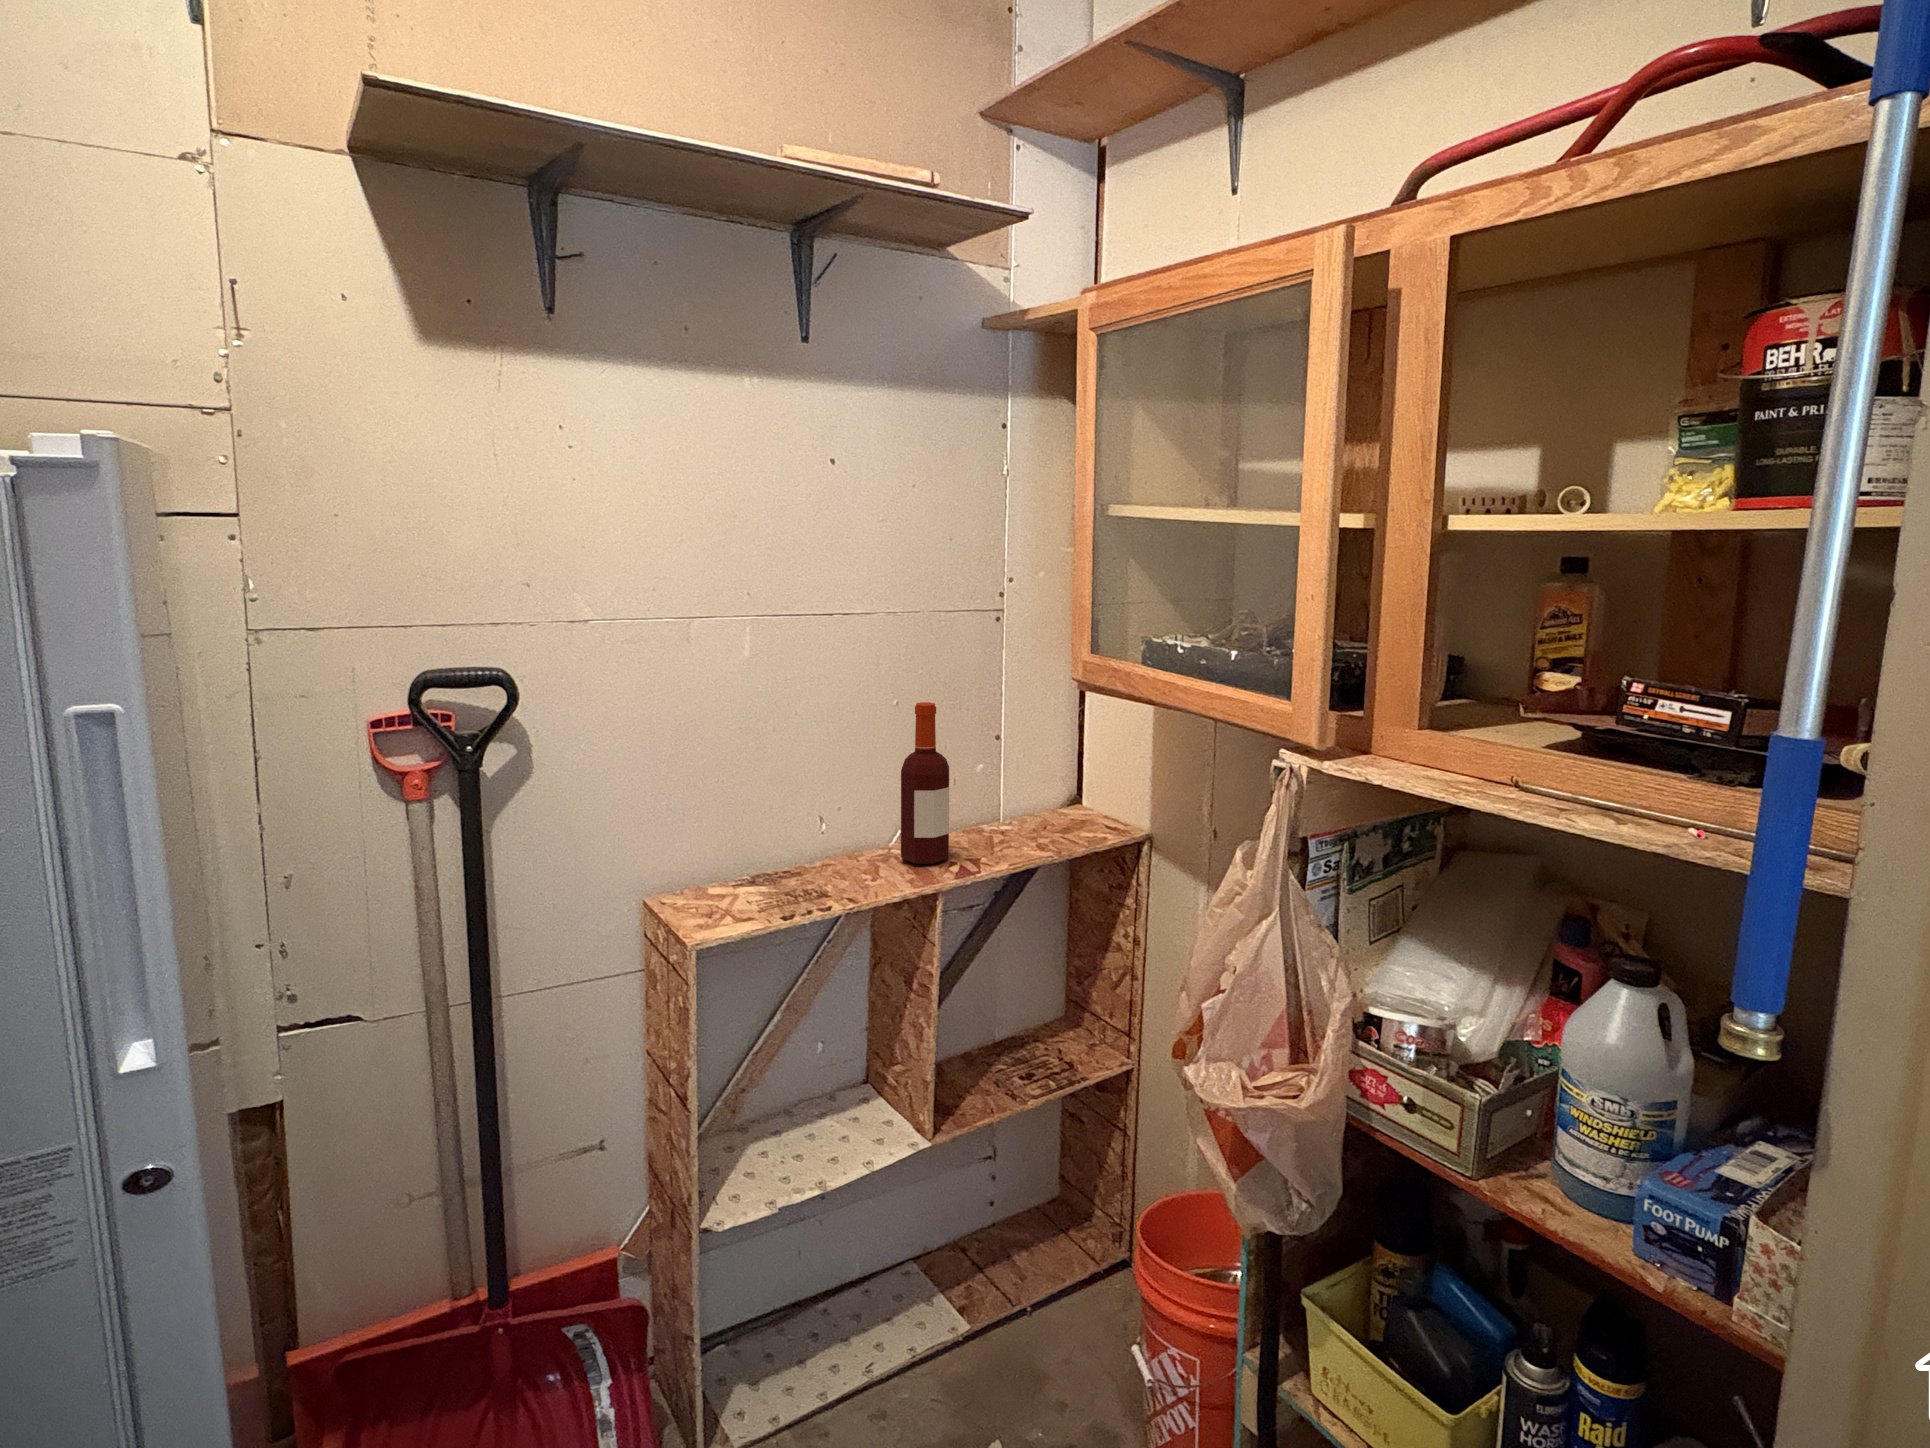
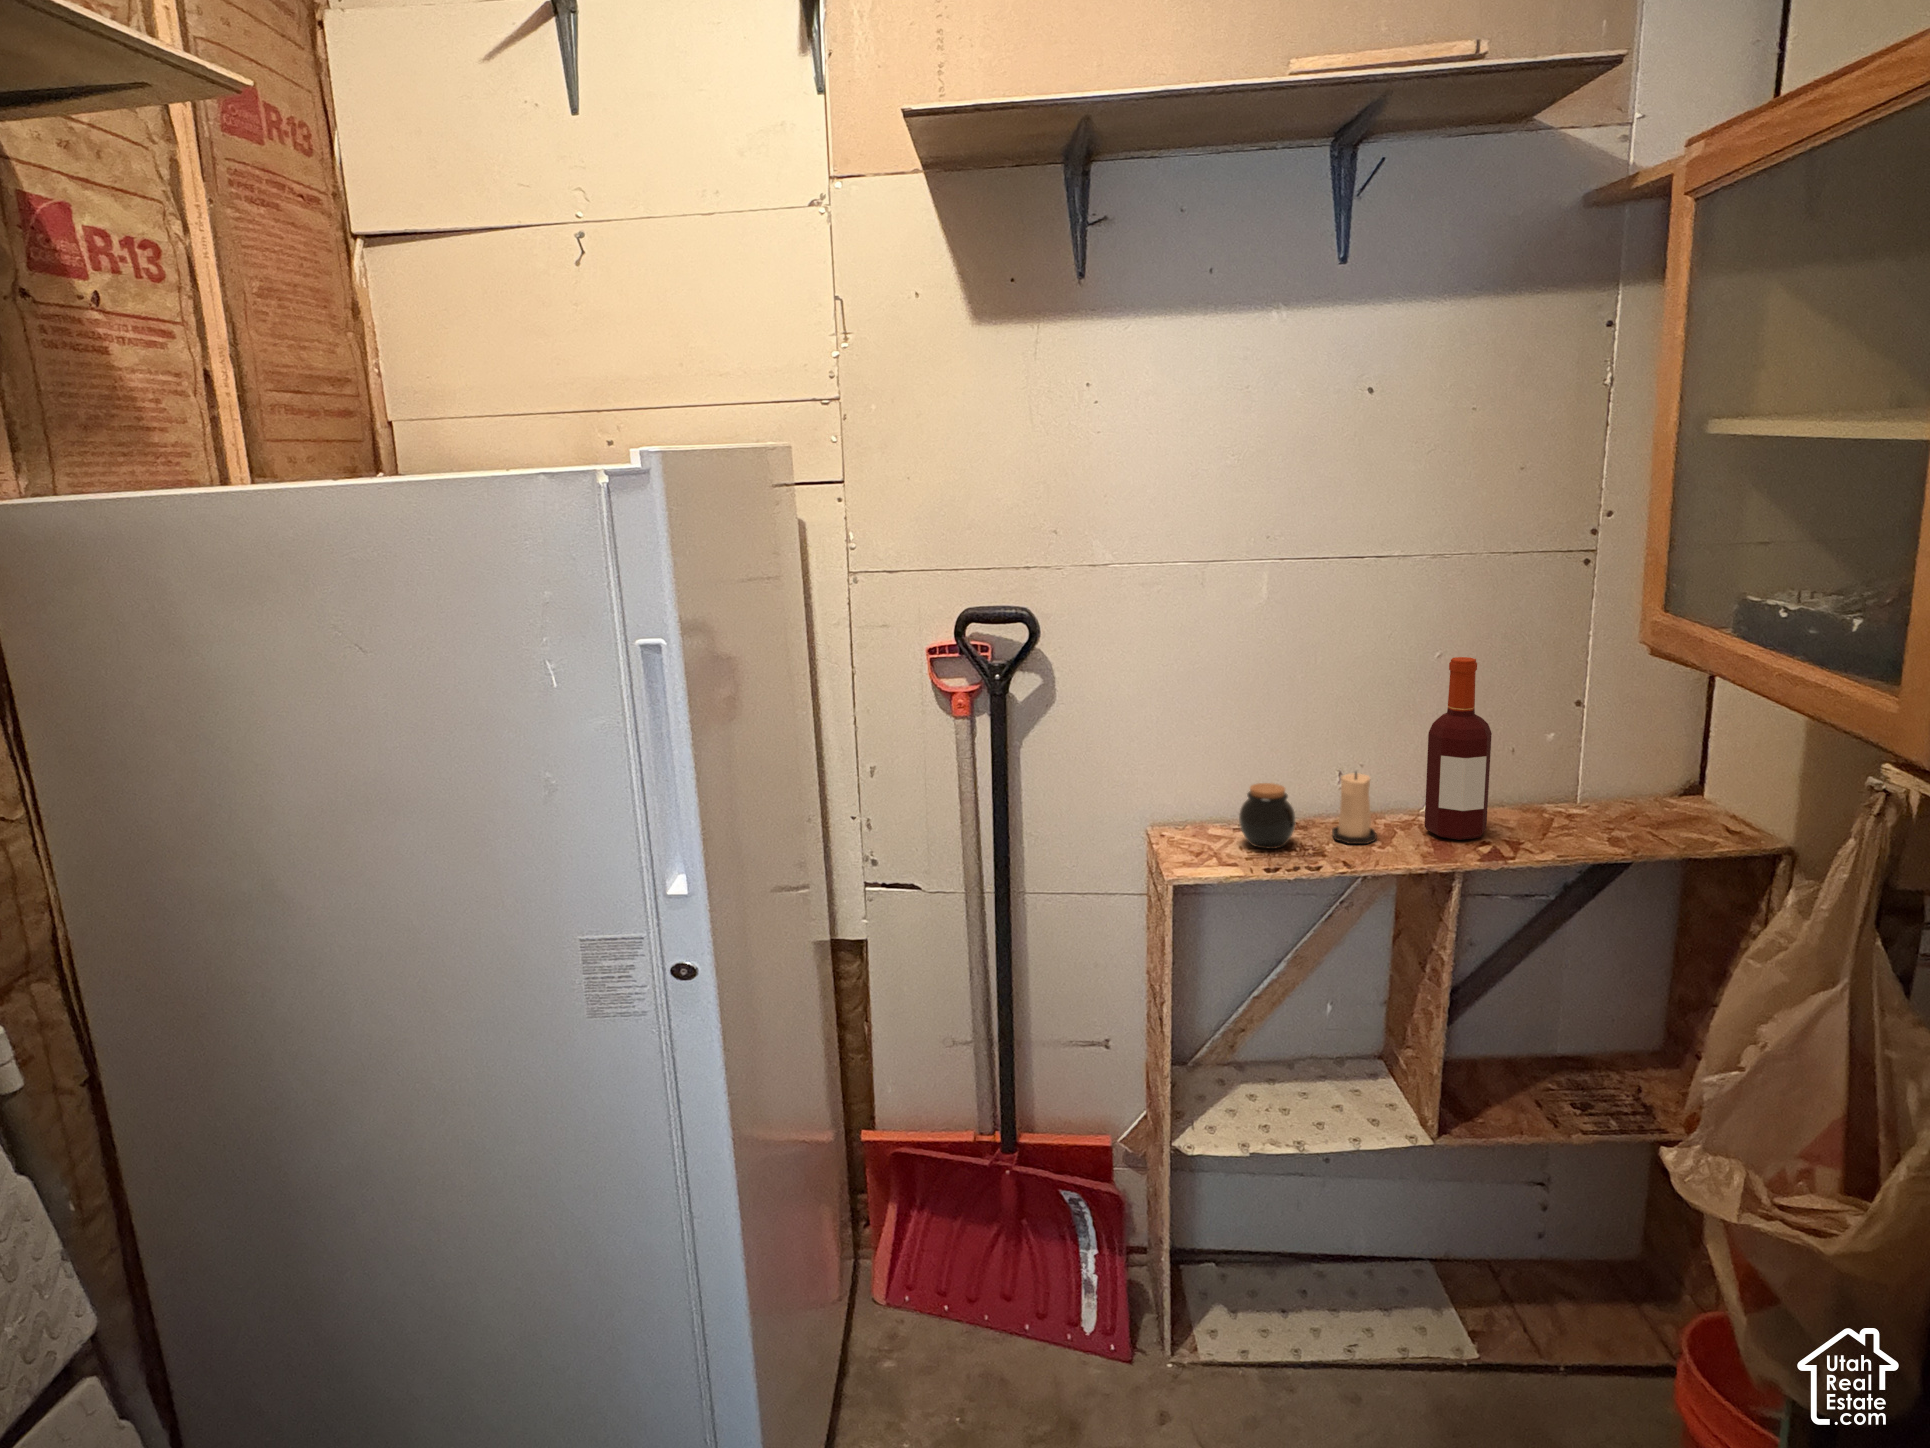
candle: none [825,812,865,882] -> present [1332,772,1377,844]
jar: none [741,834,796,899] -> present [1239,783,1296,849]

